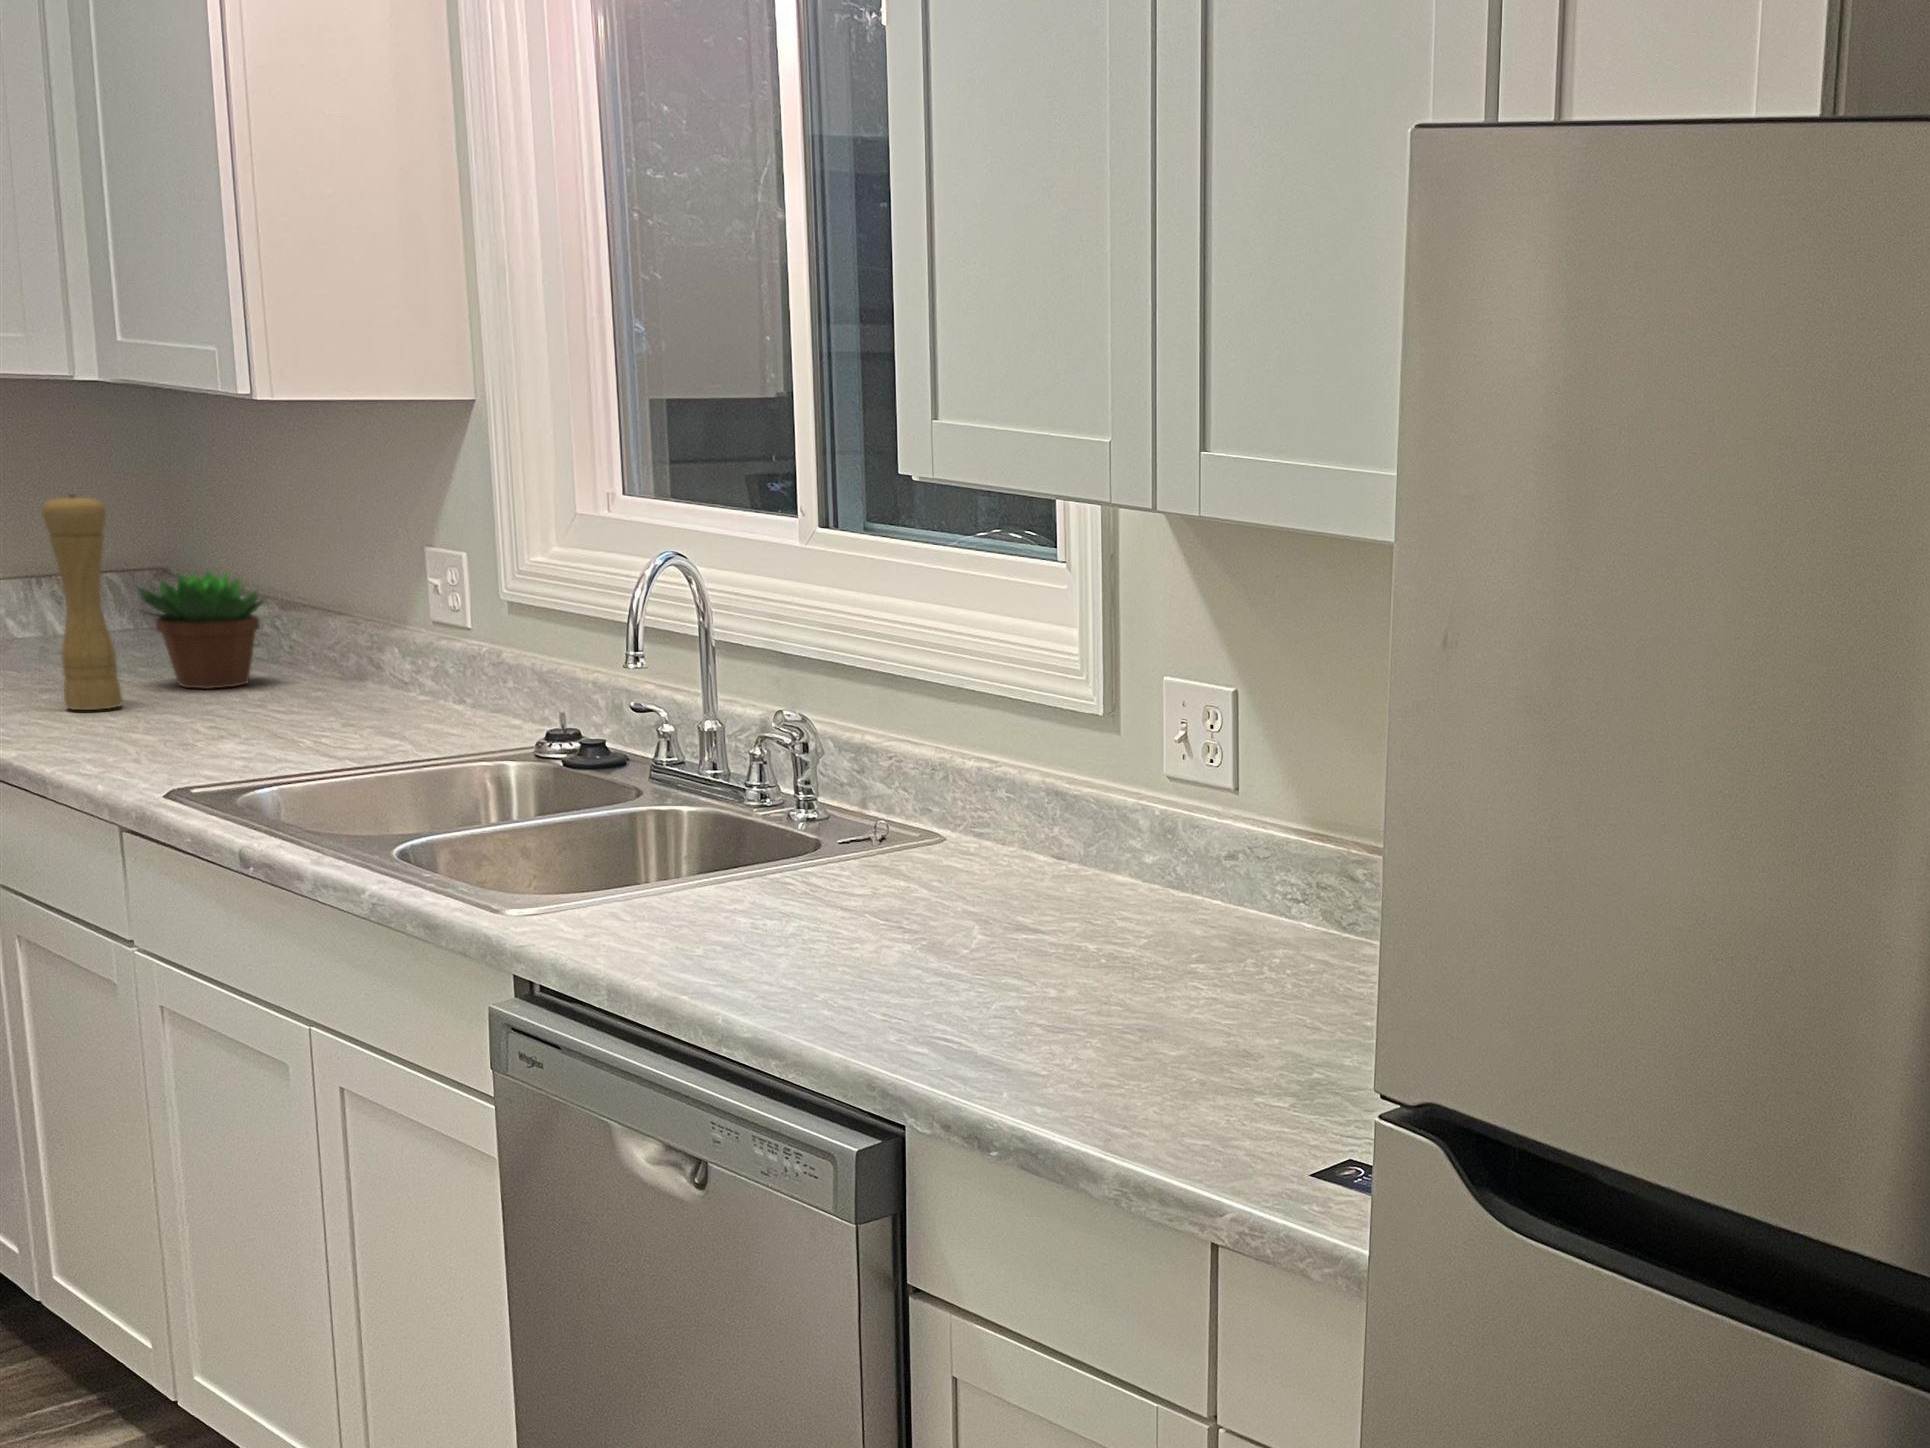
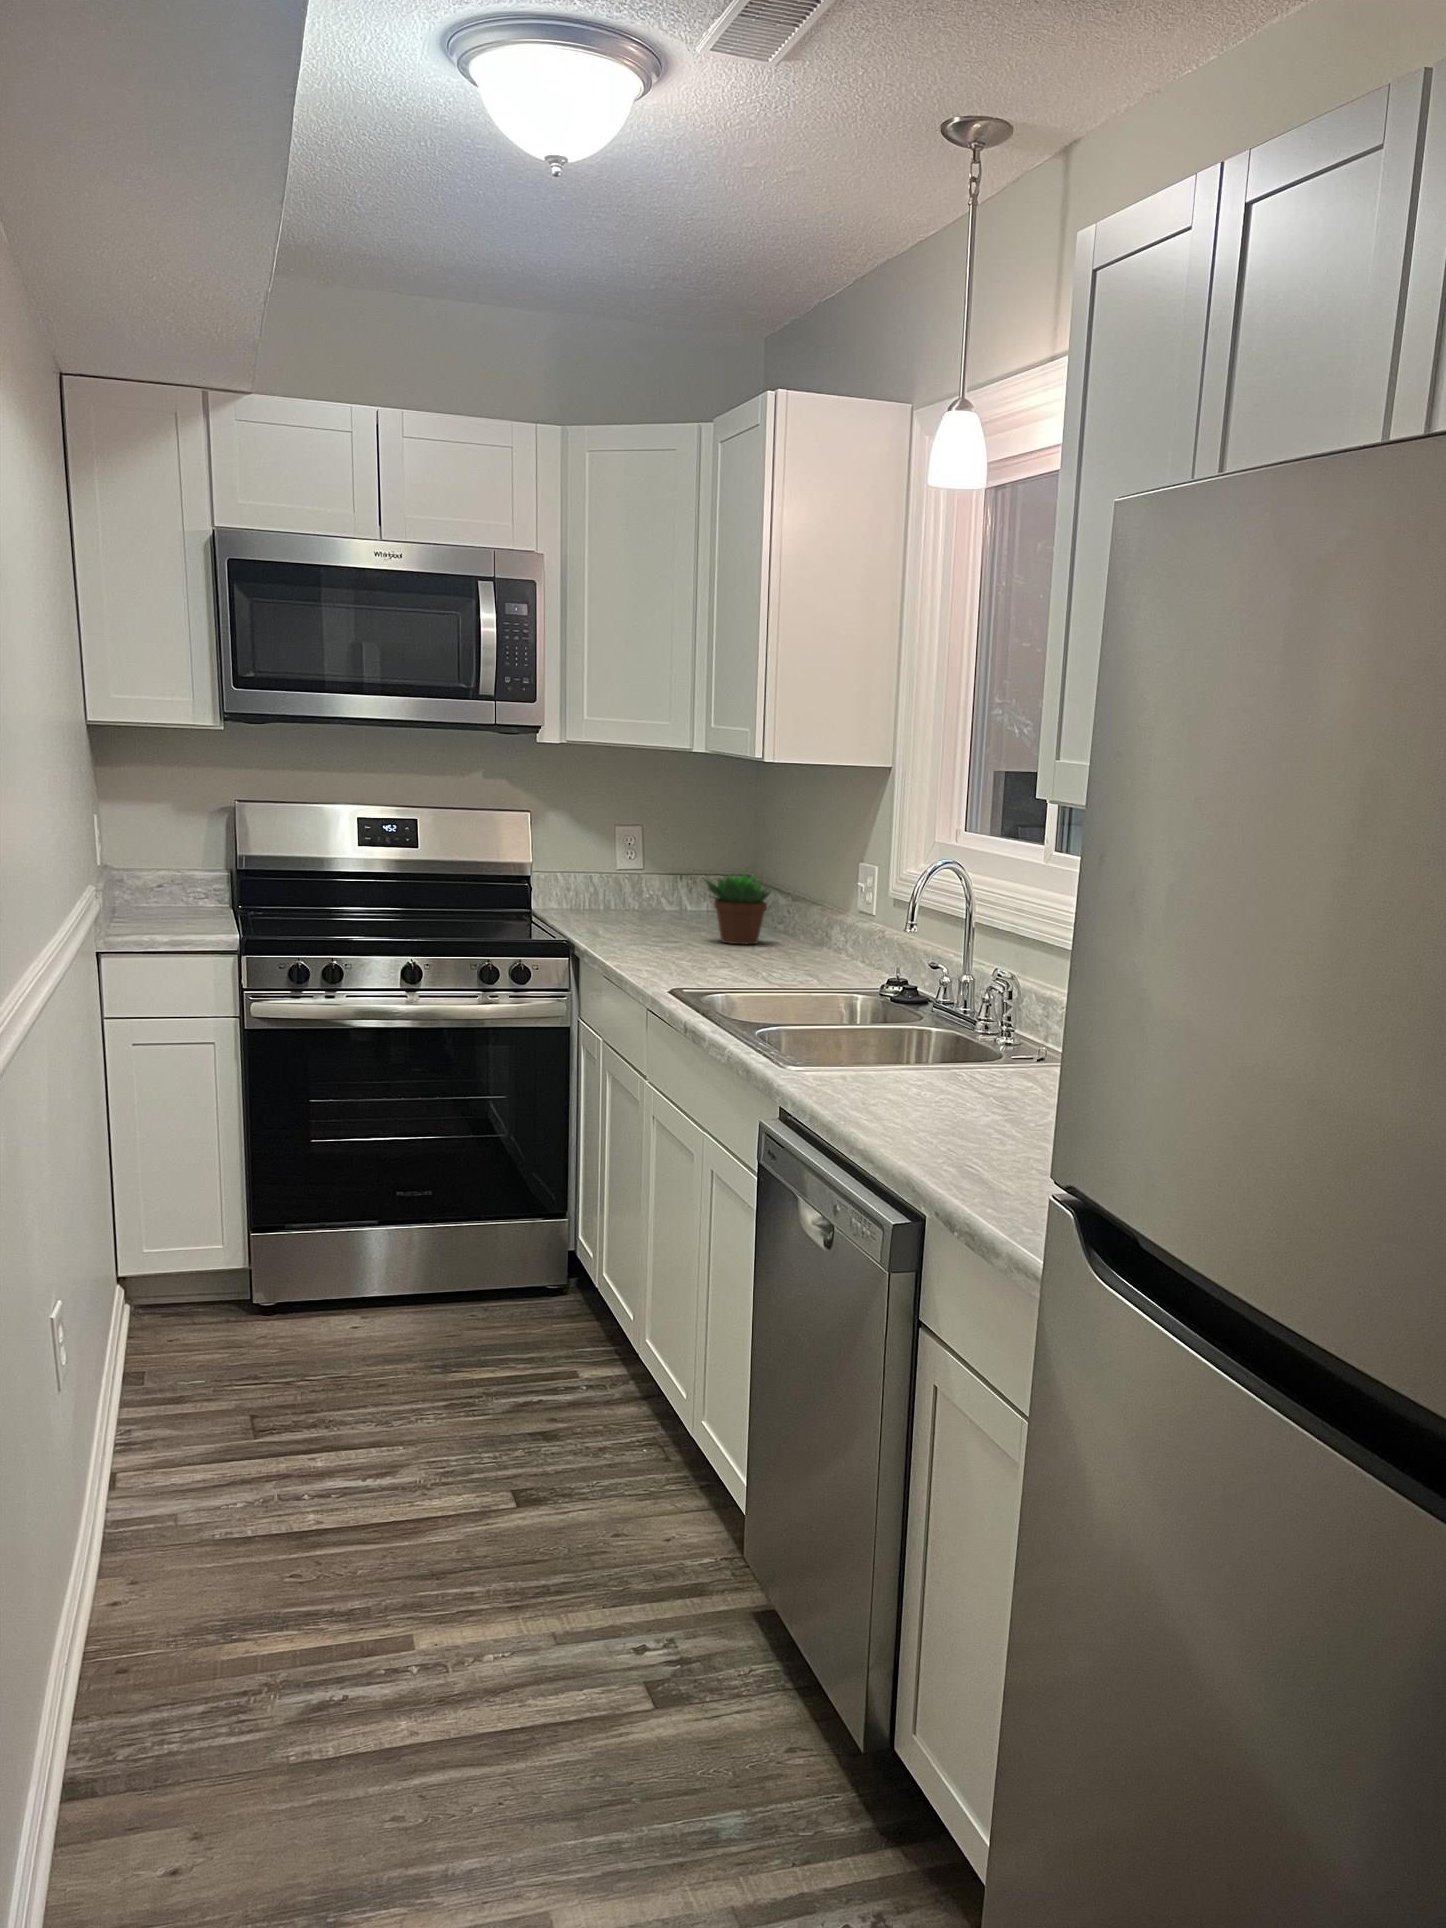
pepper mill: present [42,494,122,710] -> none [655,820,687,949]

